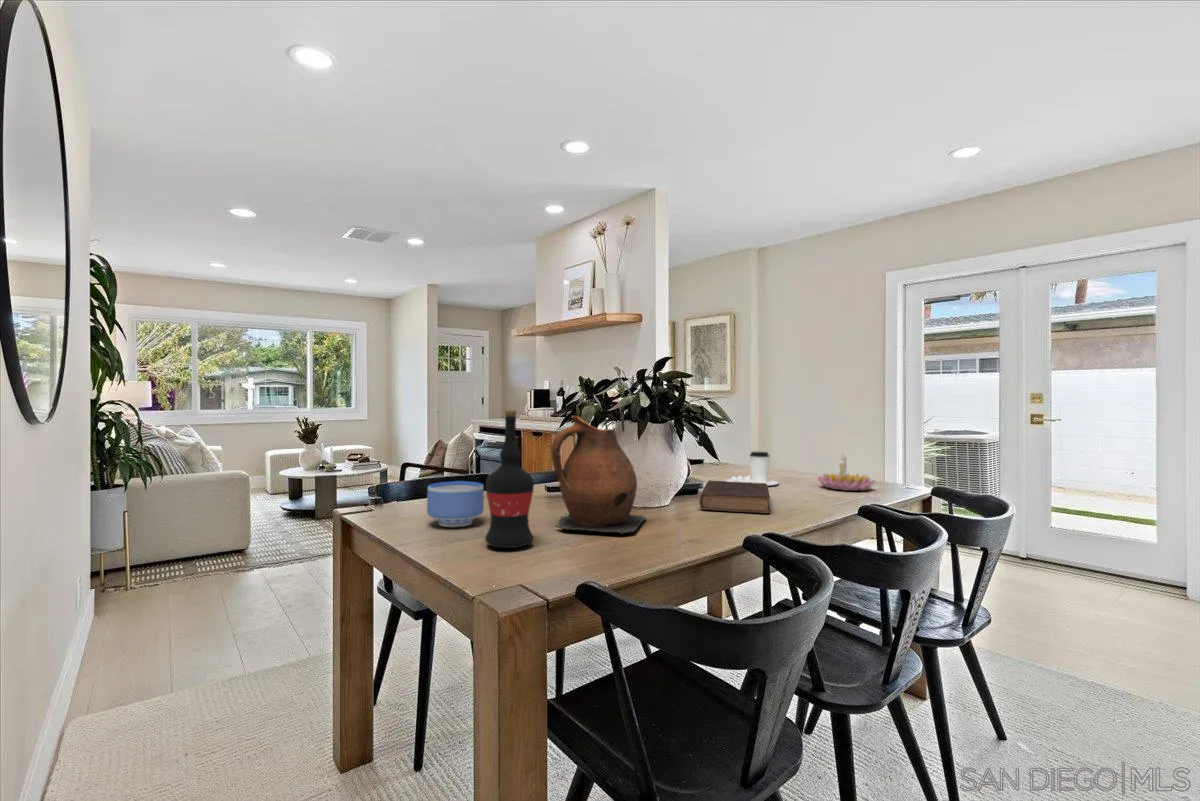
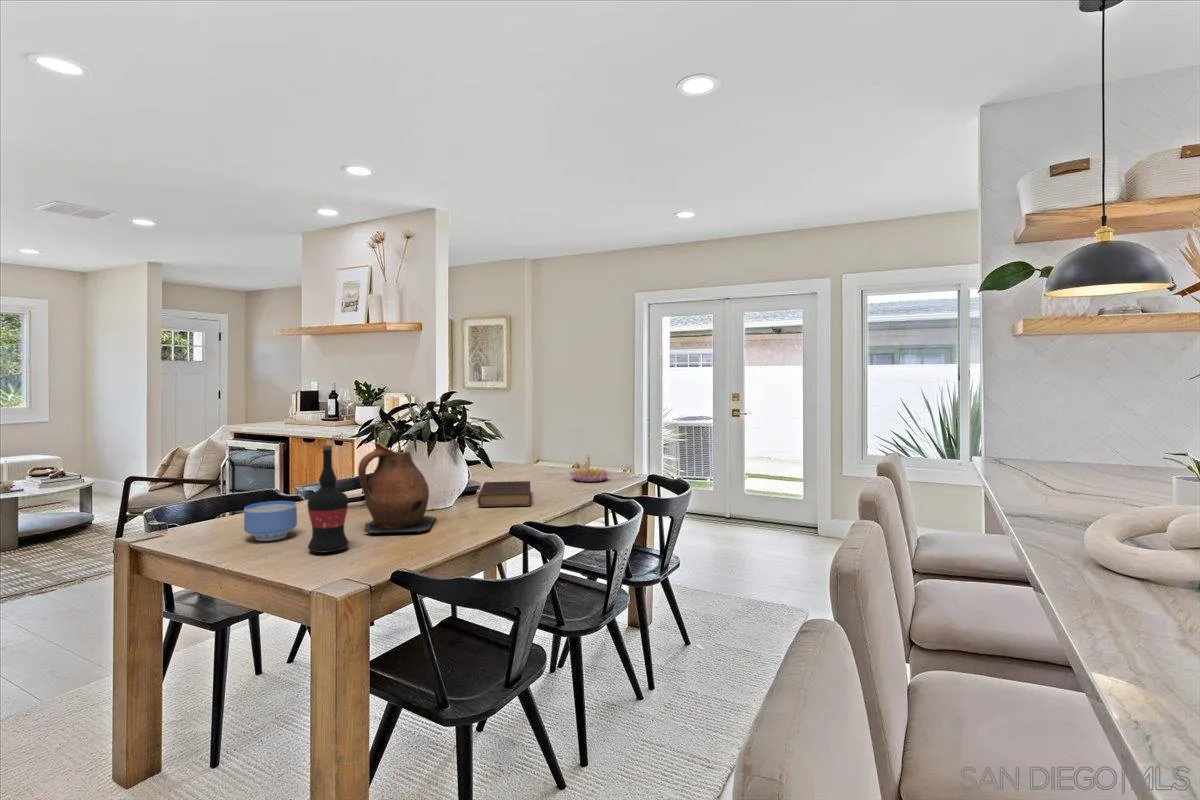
coffee cup: present [725,452,778,486] -> none [498,454,541,483]

